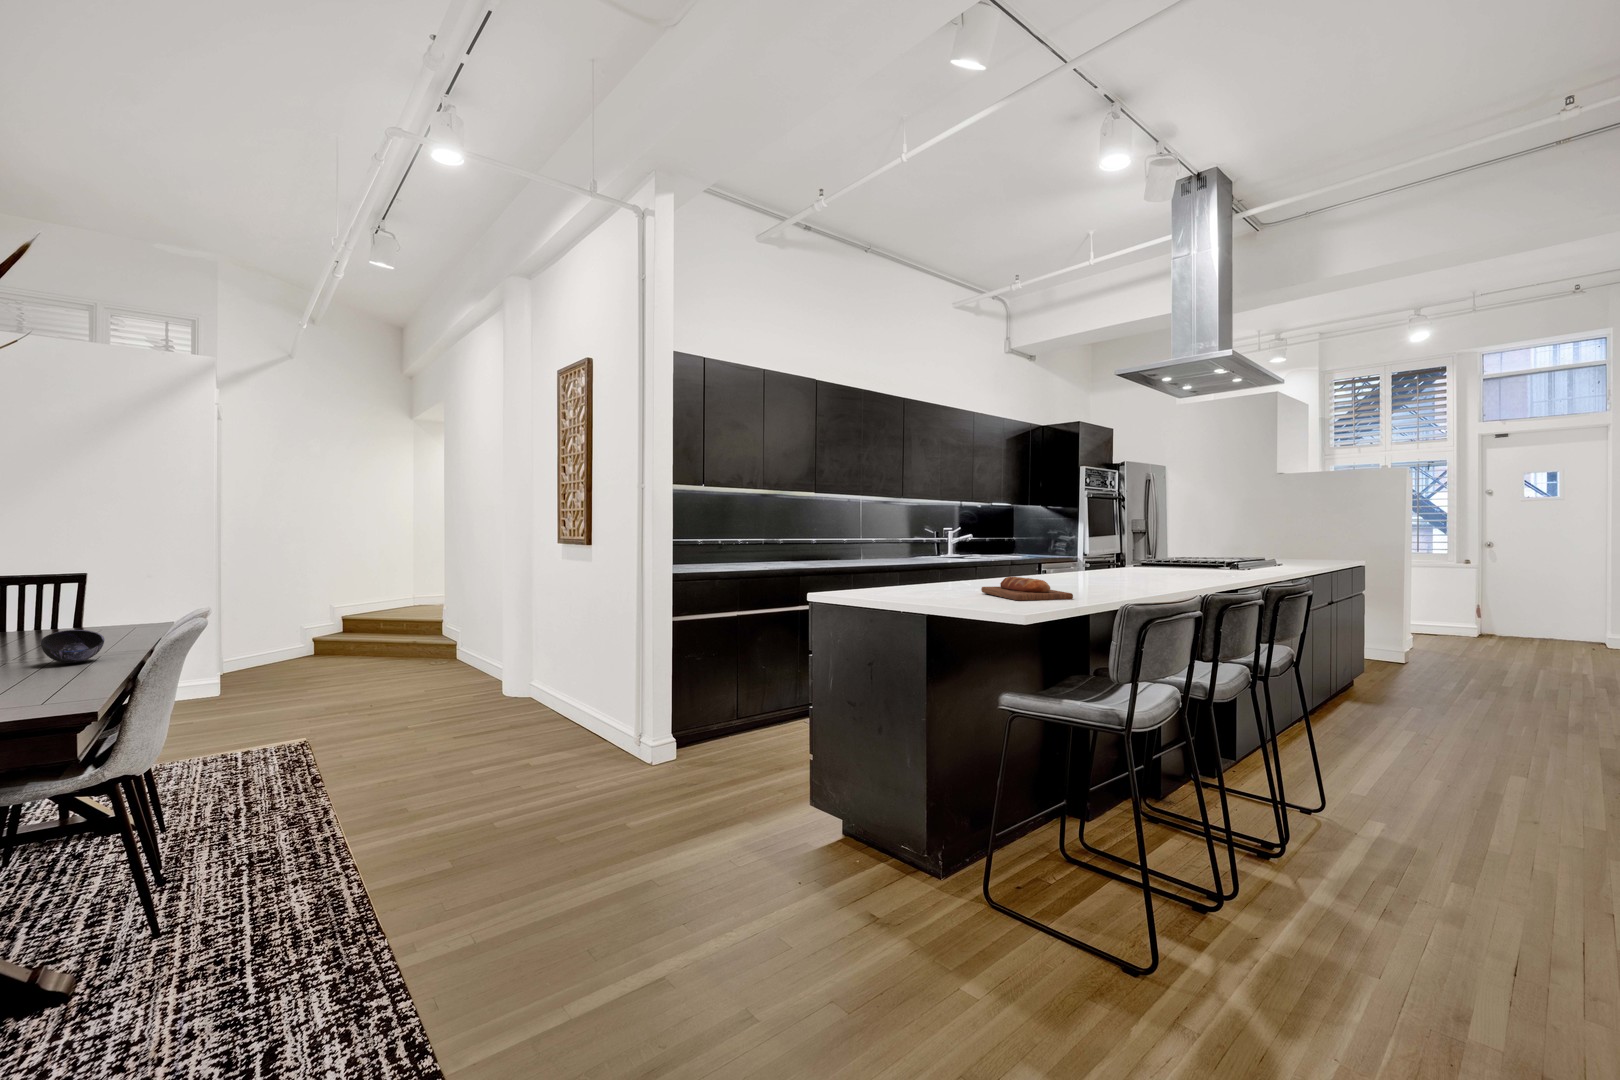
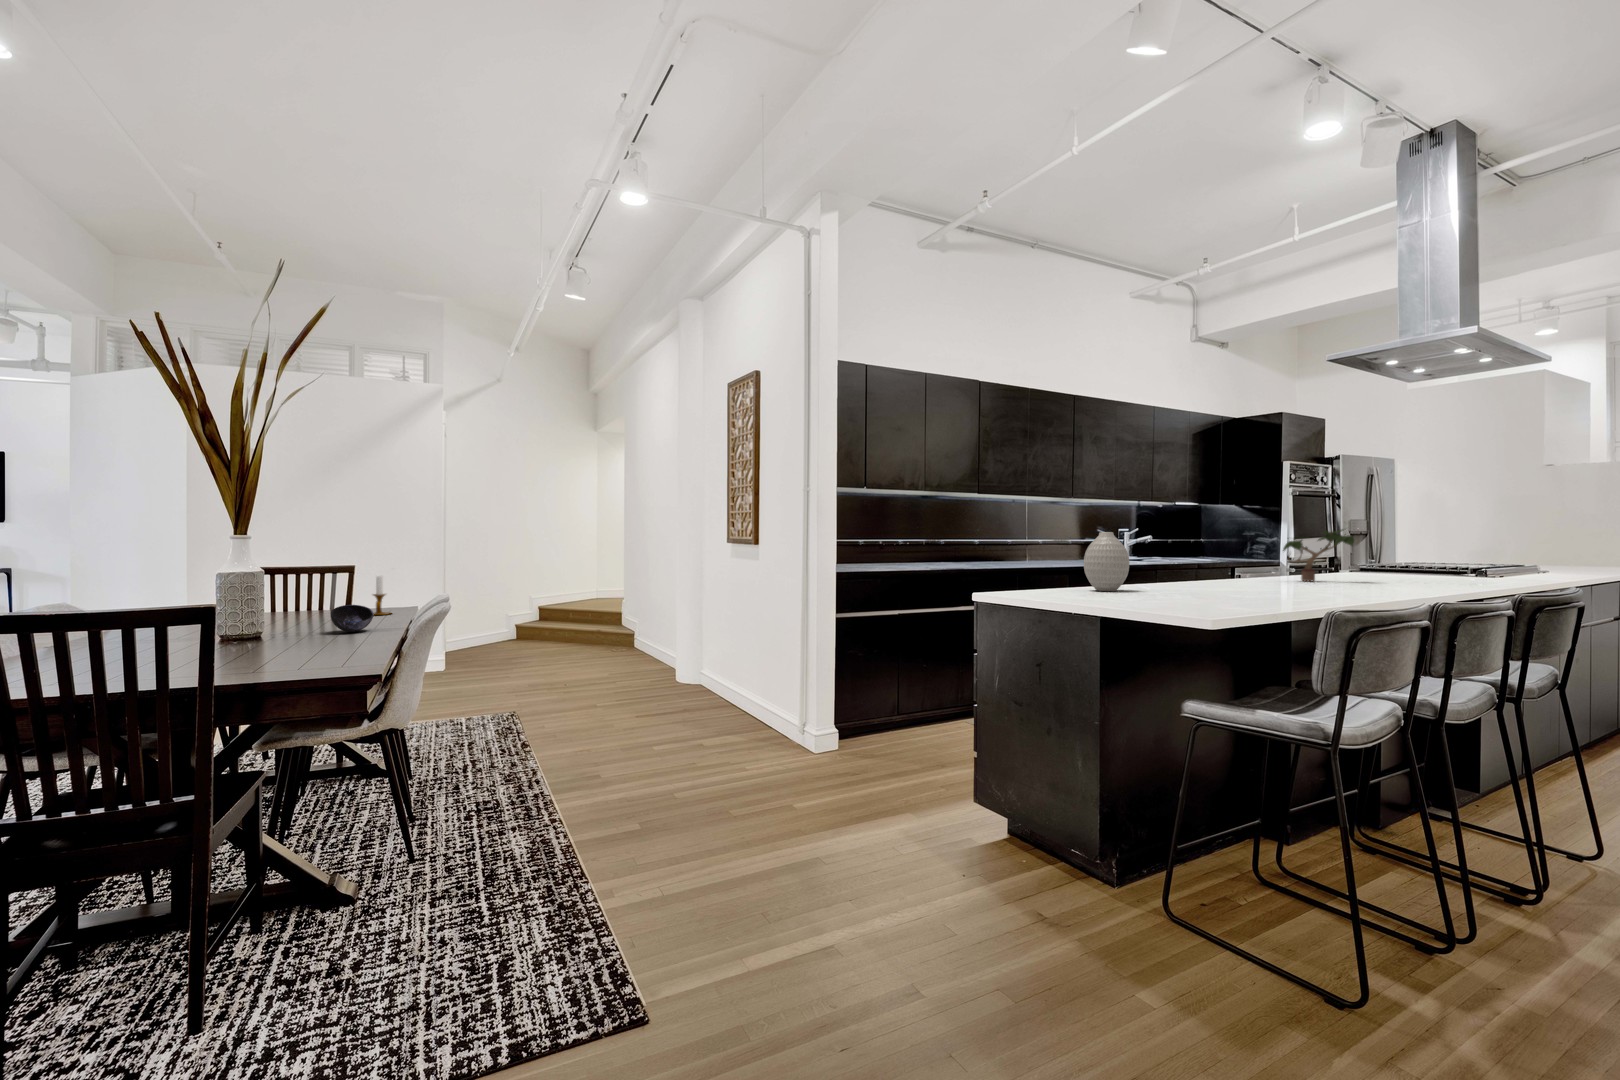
potted plant: none [1075,528,1149,577] -> present [1283,529,1354,581]
vase: none [912,536,953,592] -> present [1084,532,1129,591]
bread loaf: present [981,577,1073,601] -> none [1161,575,1268,600]
candlestick: none [100,591,138,639] -> present [373,576,389,615]

